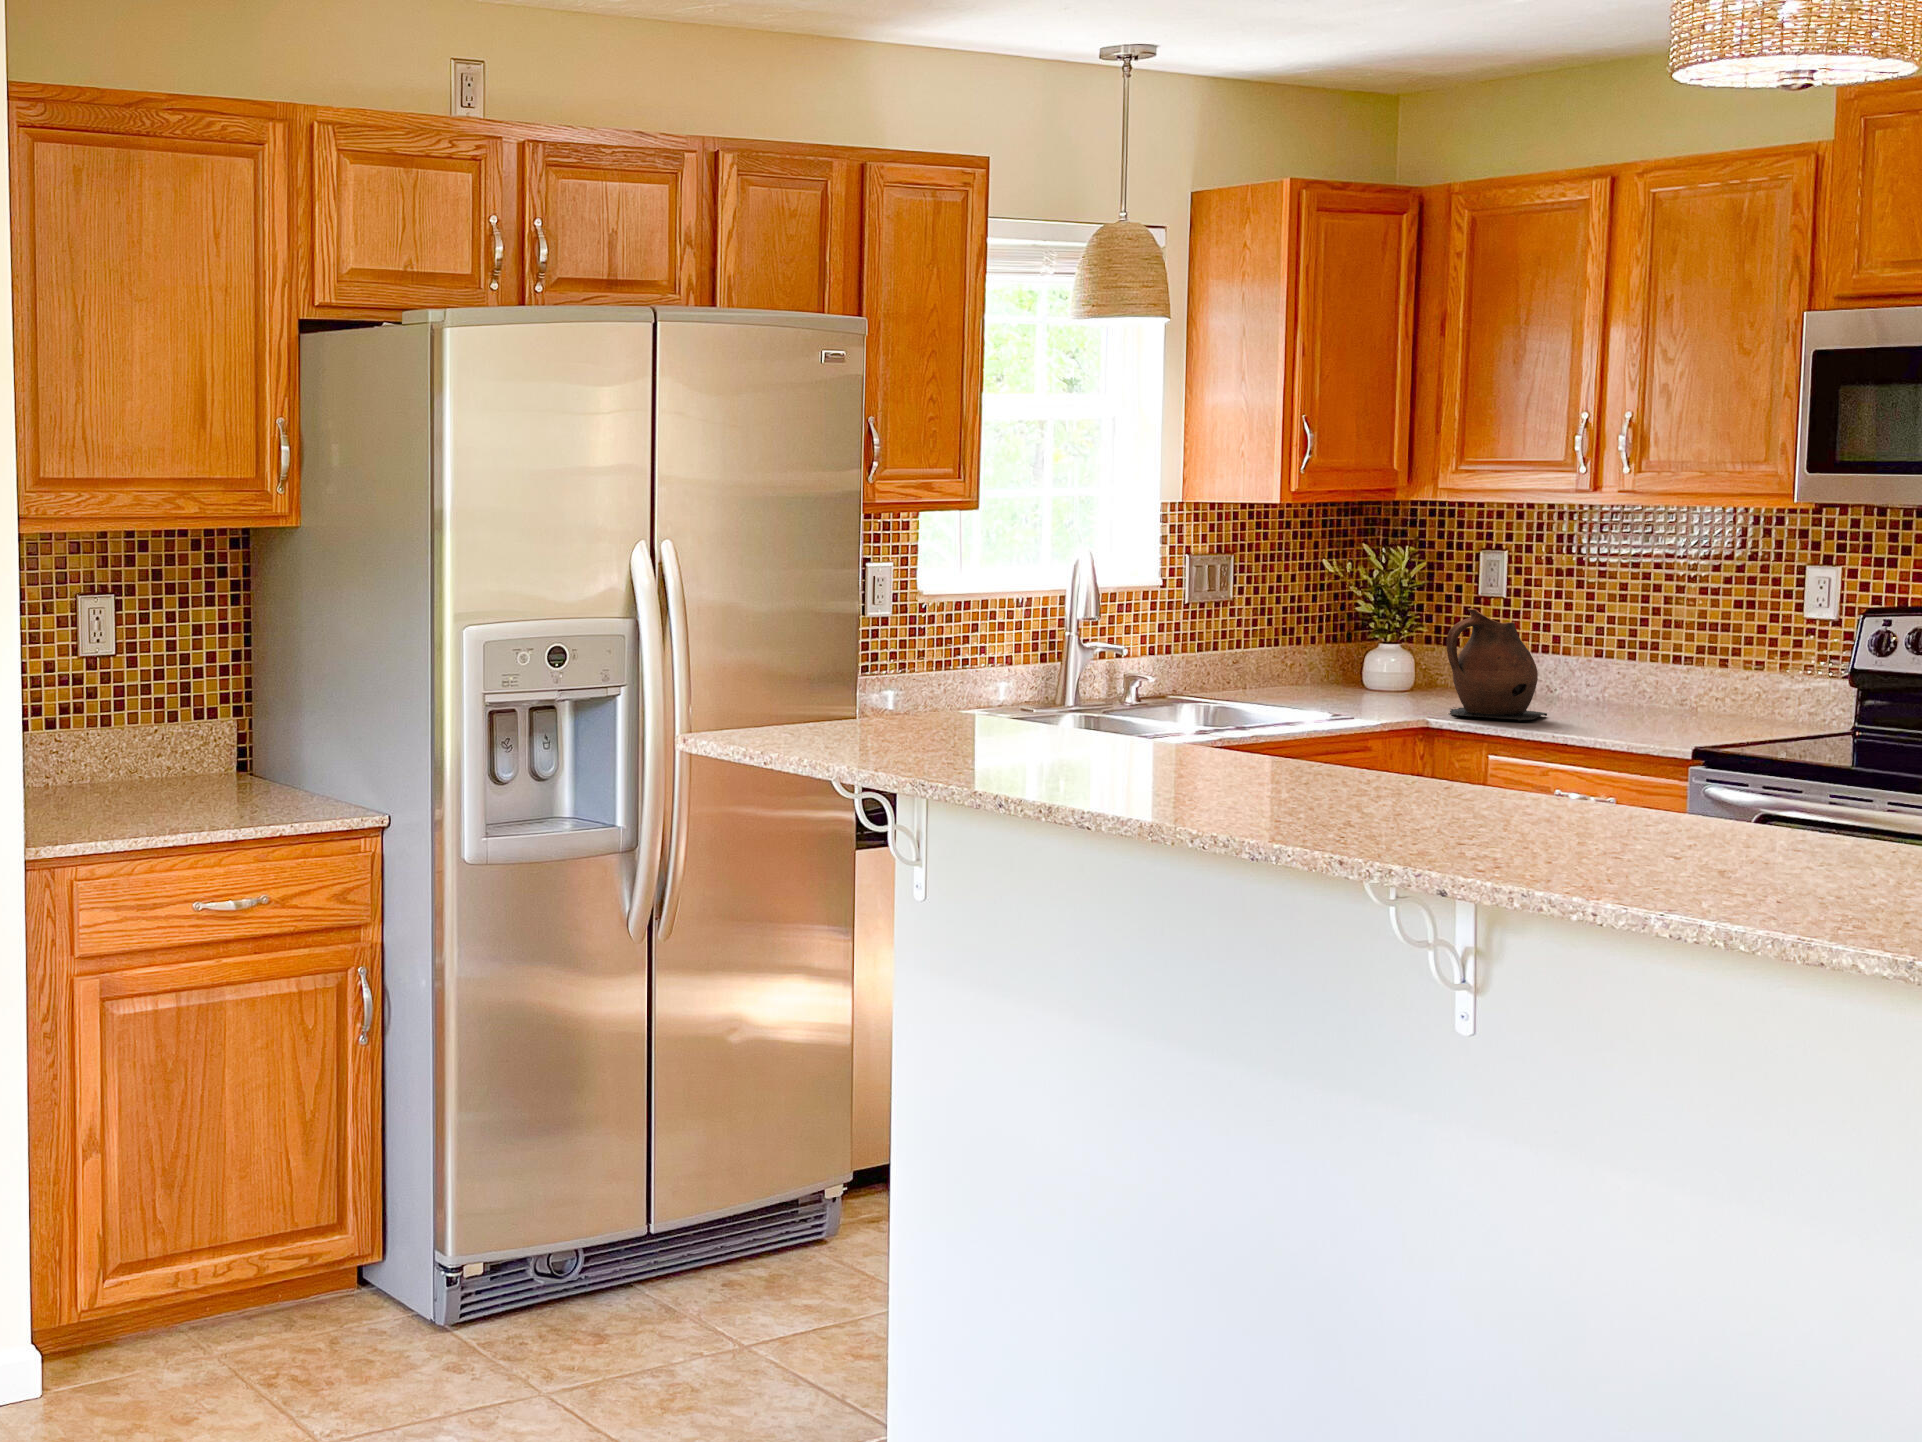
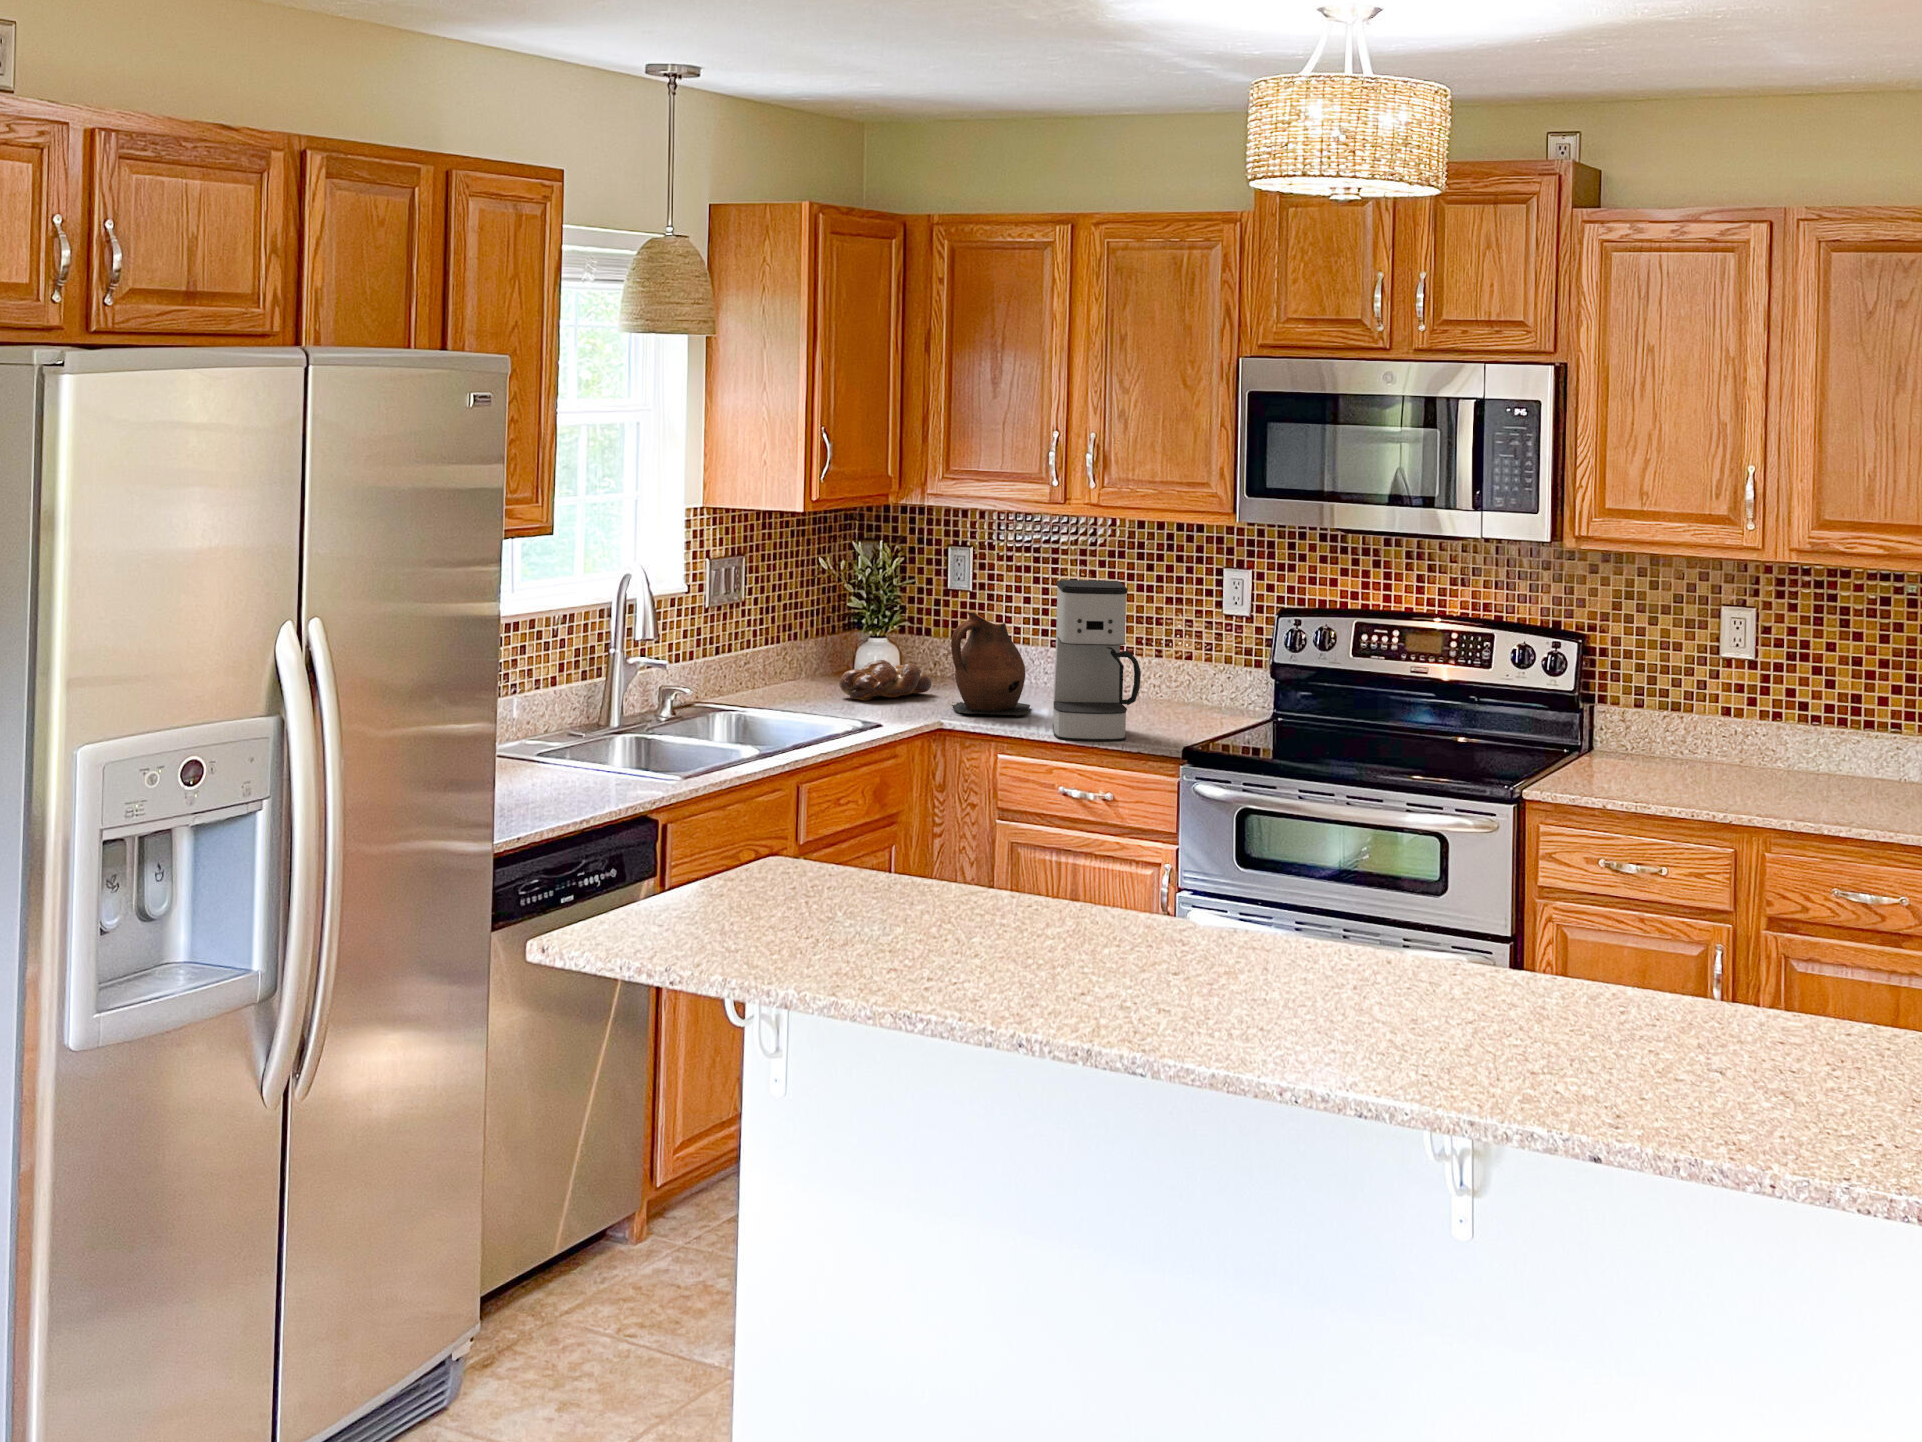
coffee maker: none [1545,571,1657,744] -> present [1053,580,1141,741]
bread loaf: none [1333,664,1443,703] -> present [839,660,932,700]

